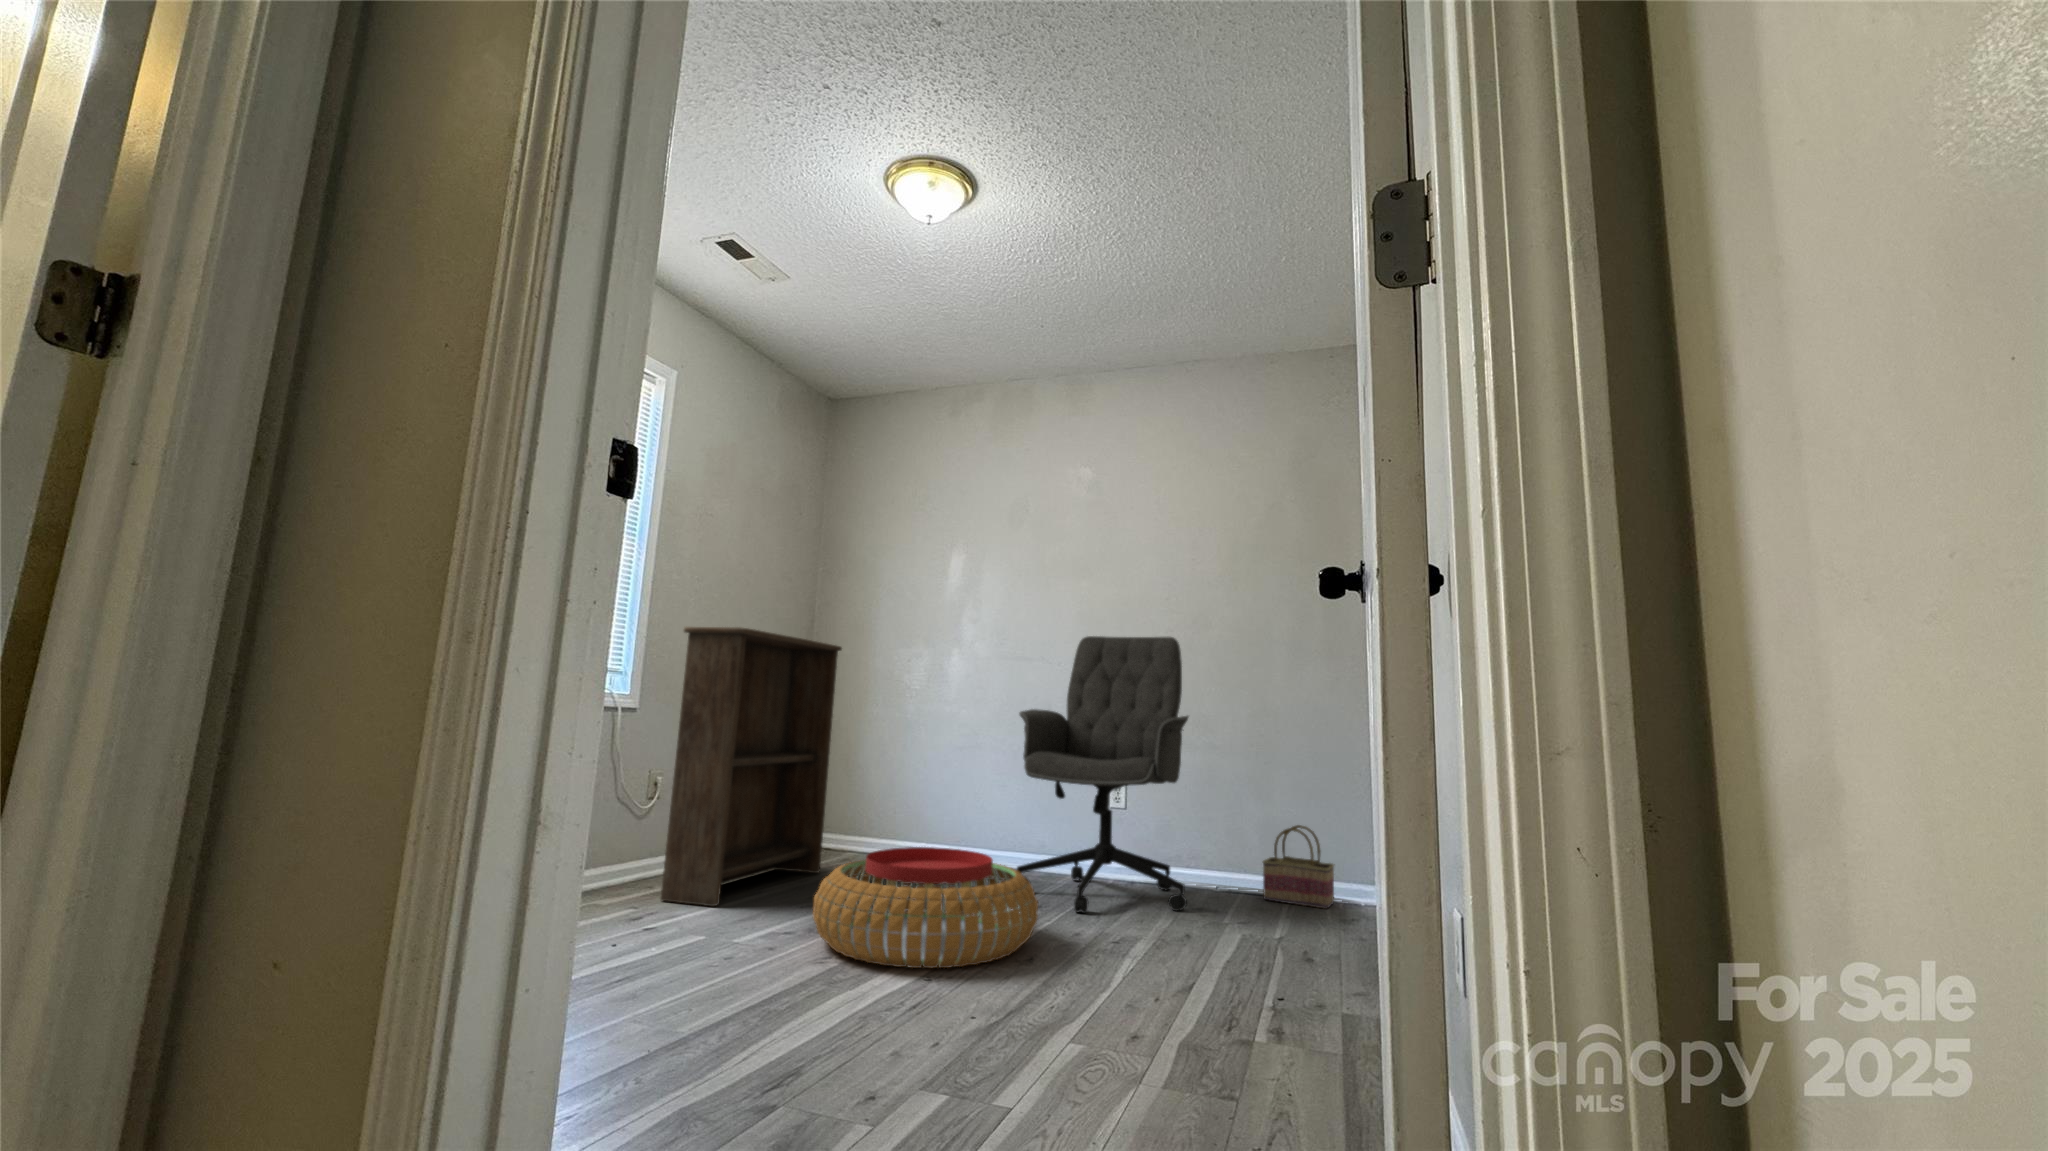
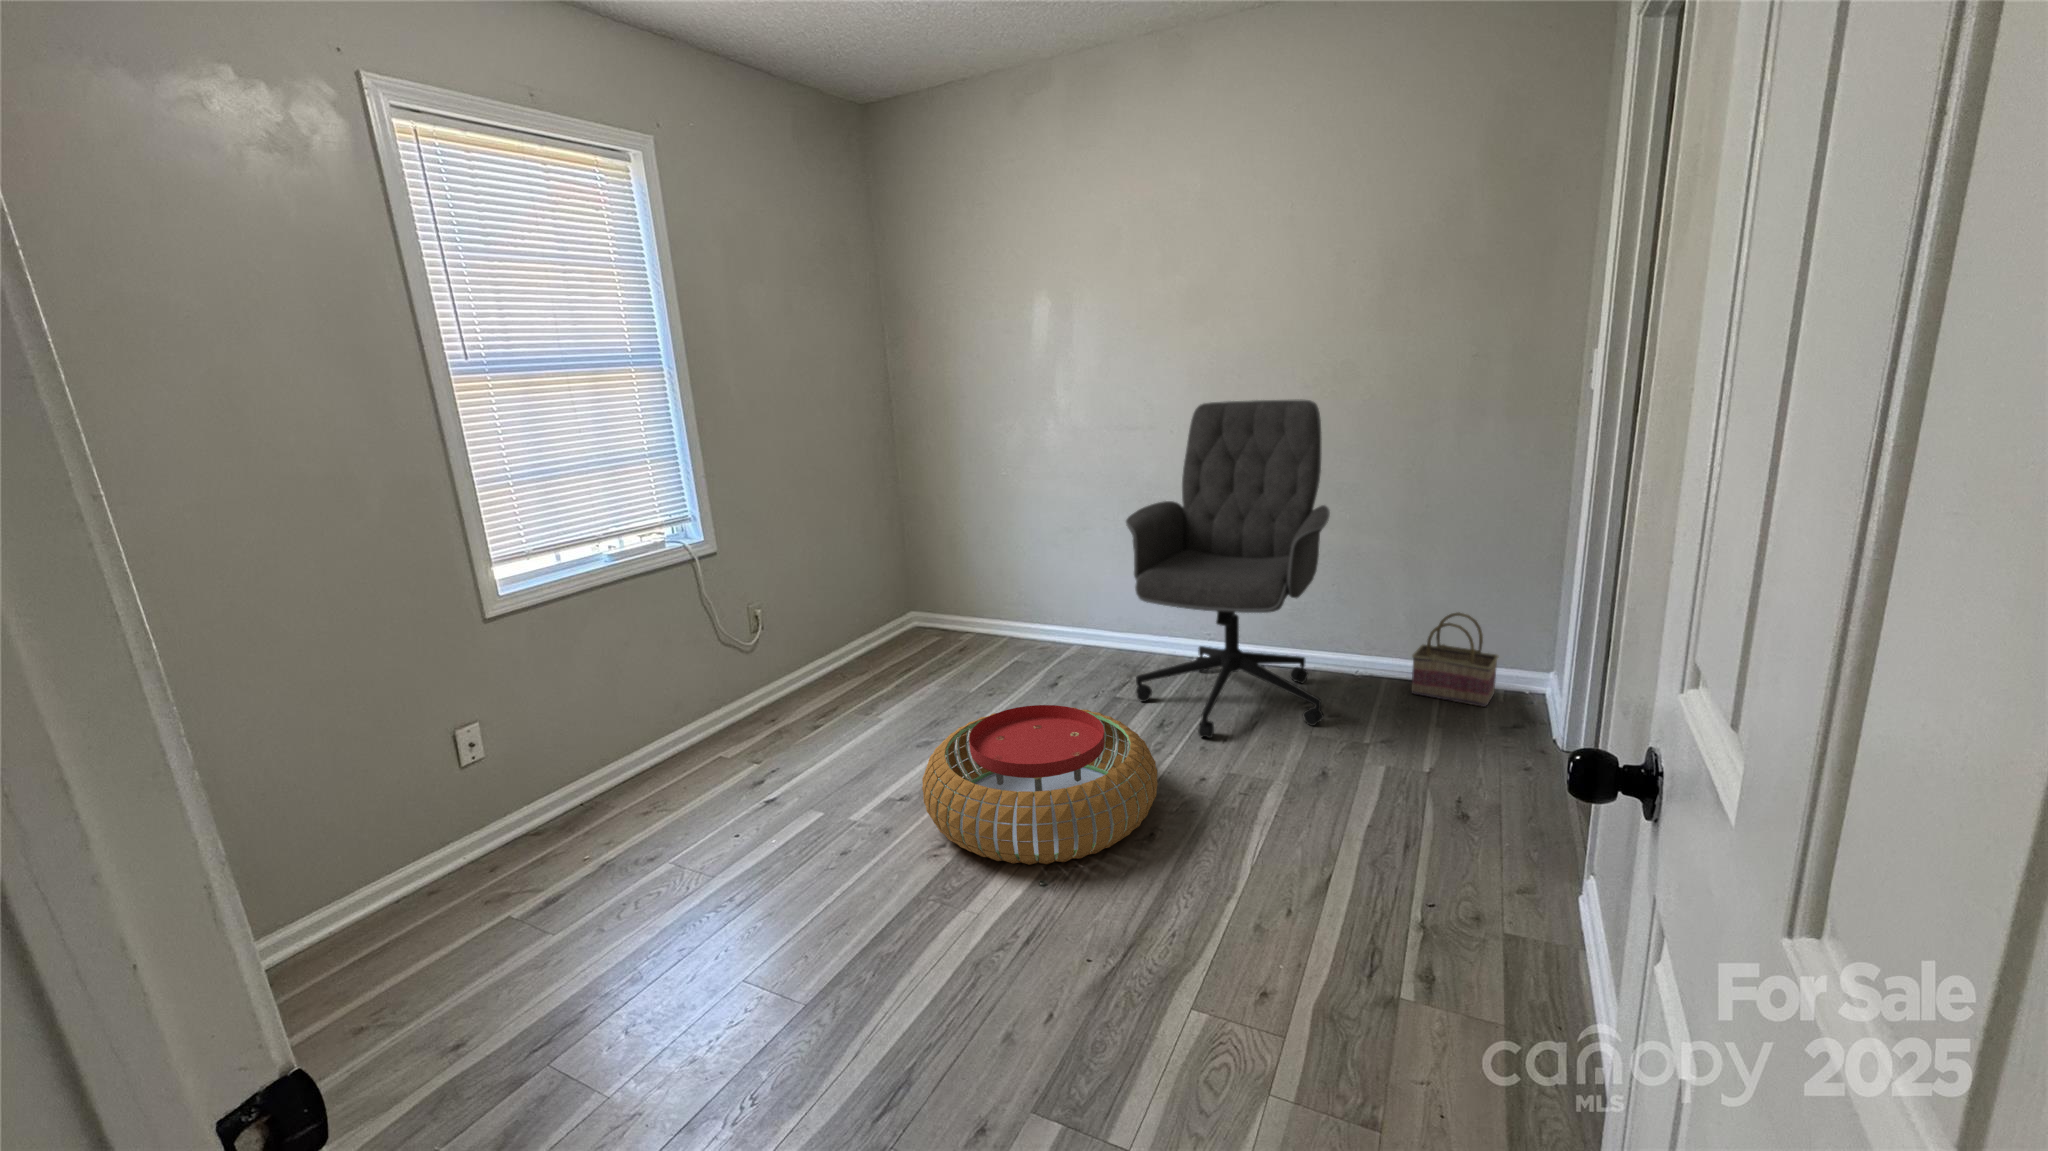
bookshelf: present [660,627,842,906] -> none [736,448,936,755]

